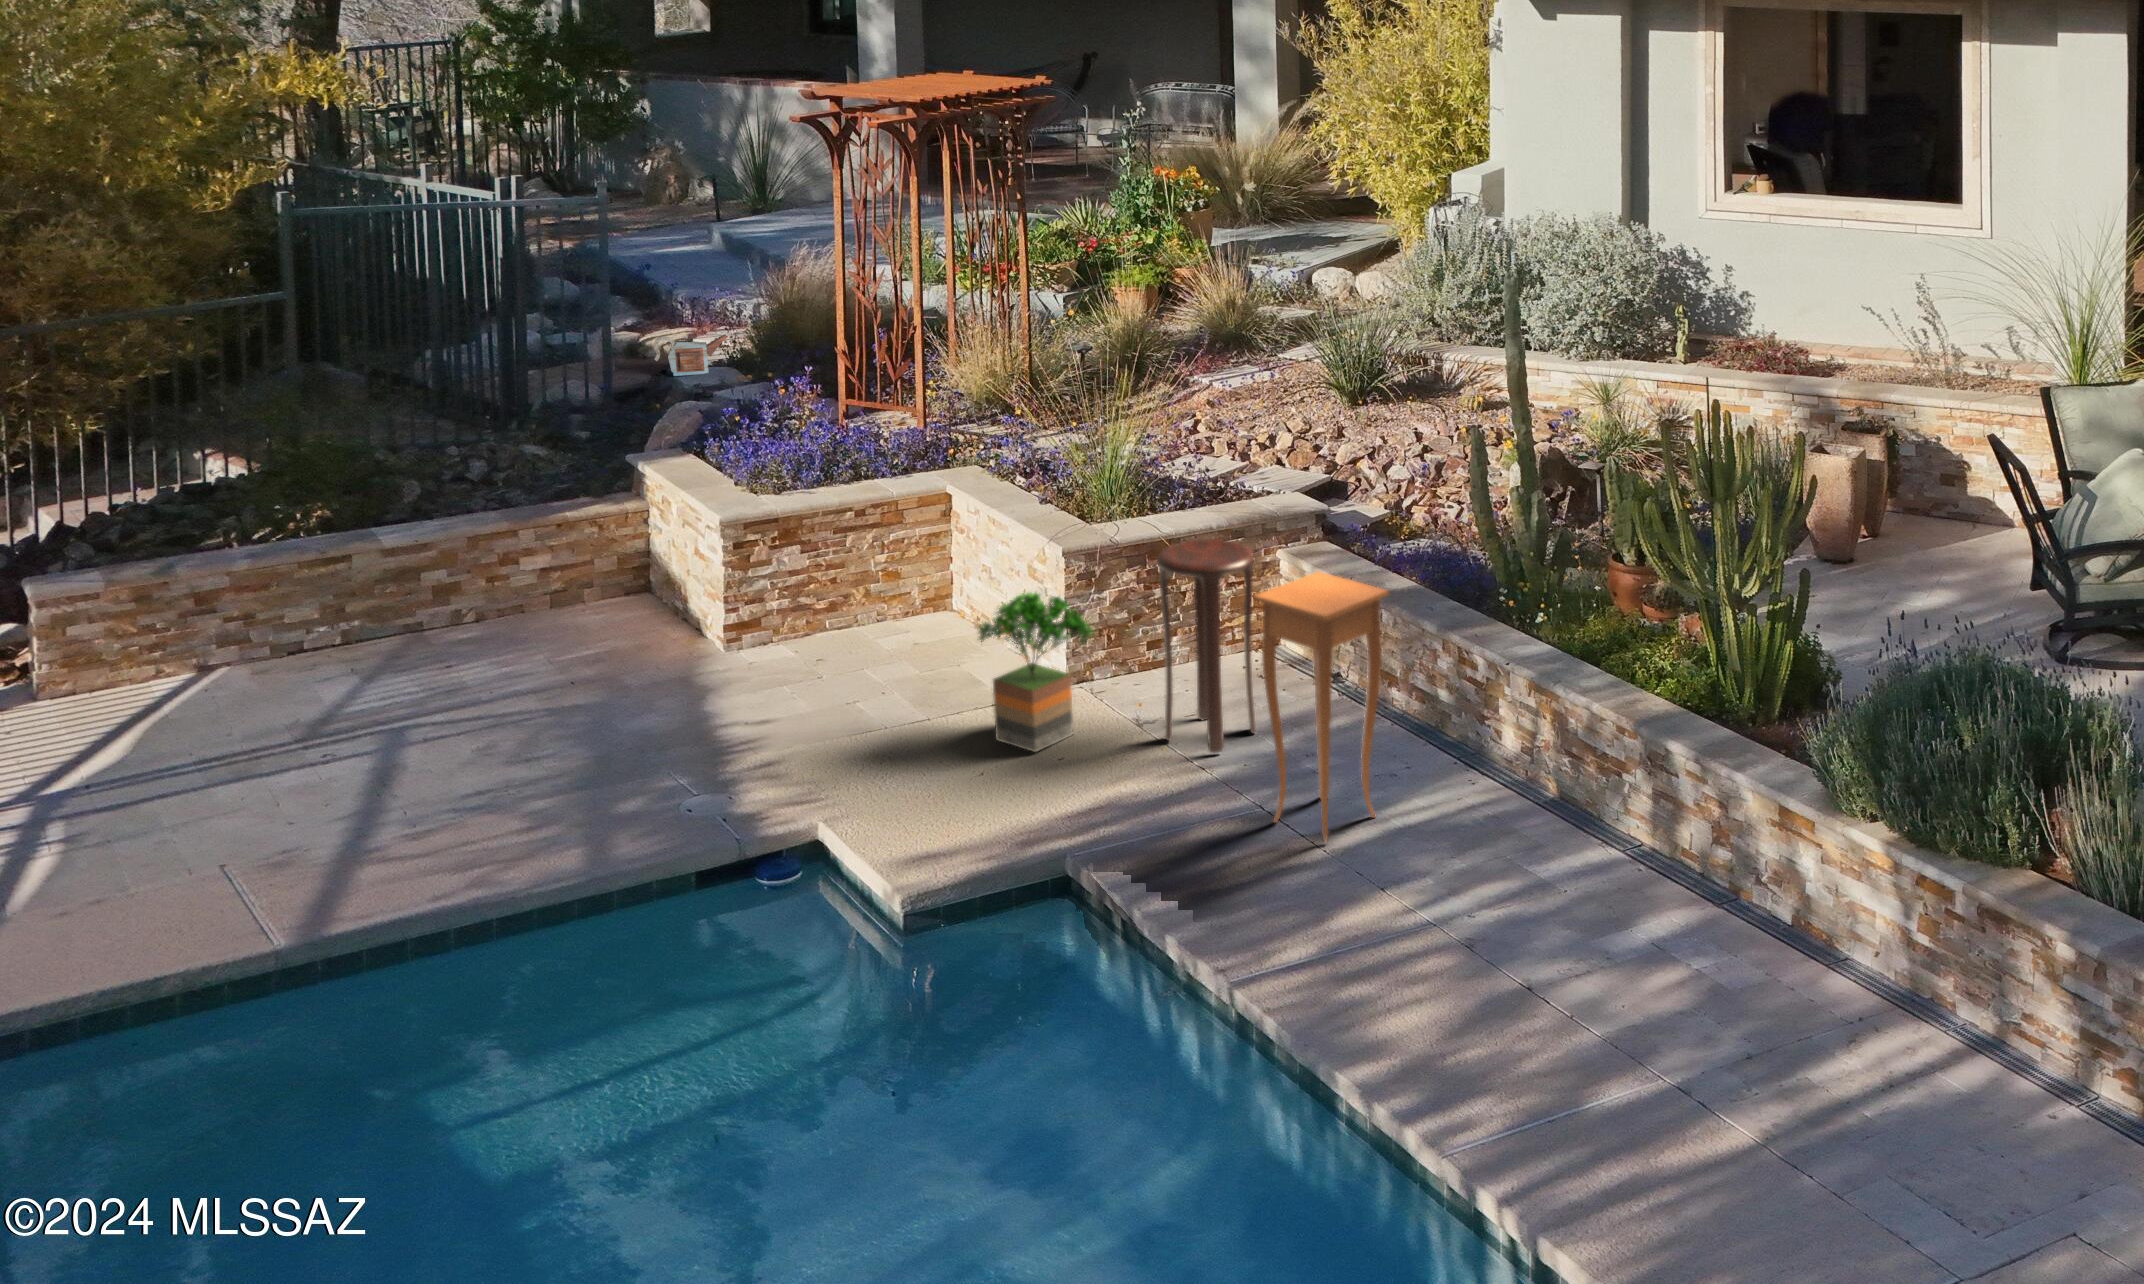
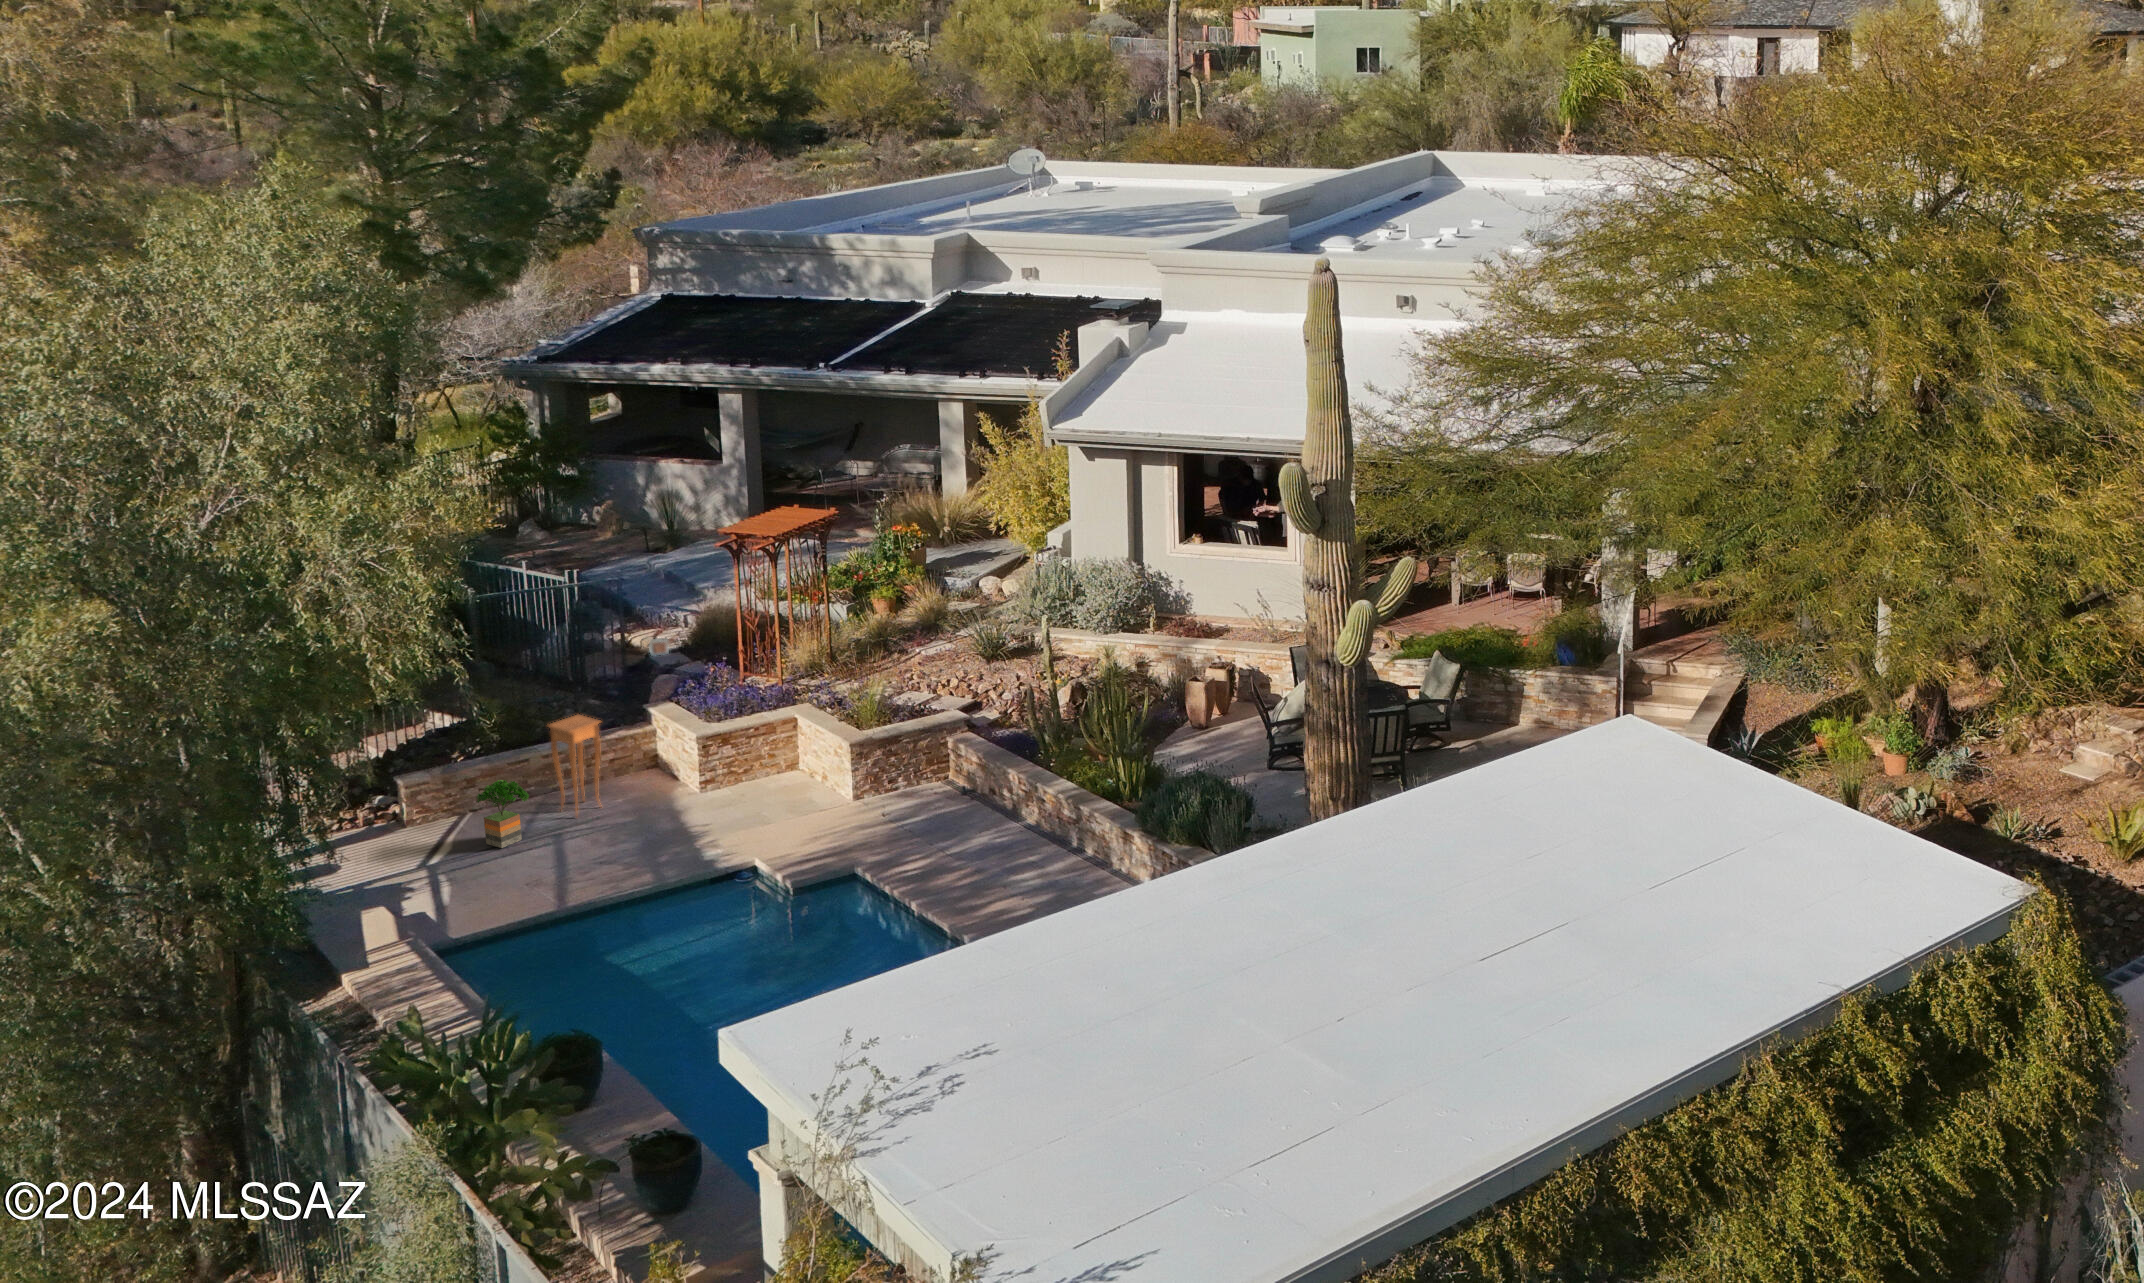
stool: present [1157,539,1256,753] -> none [888,737,932,825]
side table: present [1253,571,1388,842] -> present [548,715,600,811]
potted tree: present [977,592,1093,752] -> present [477,780,529,848]

